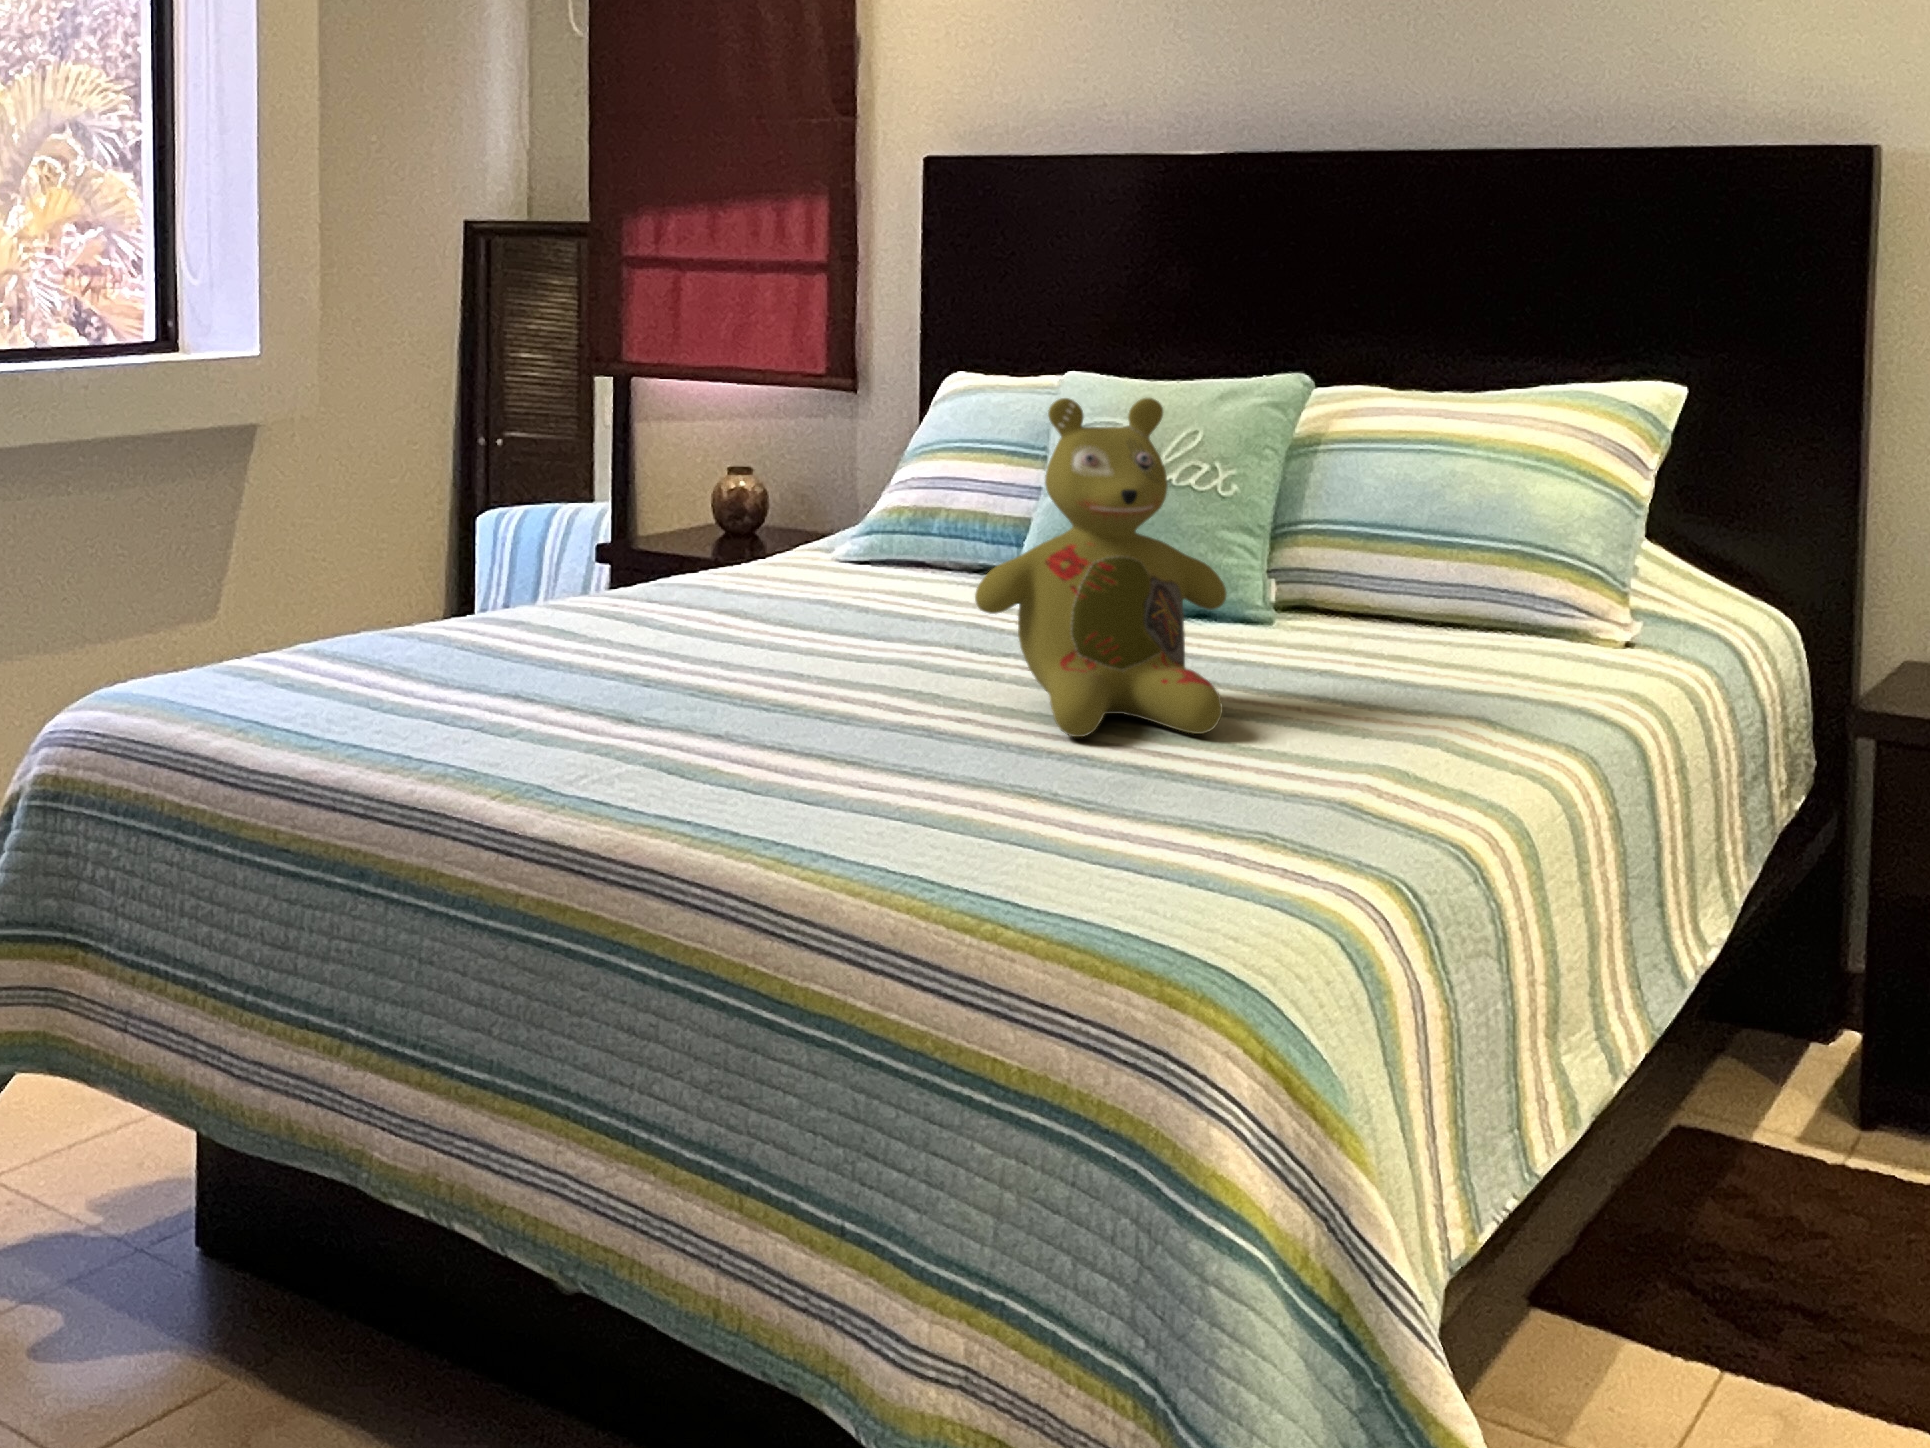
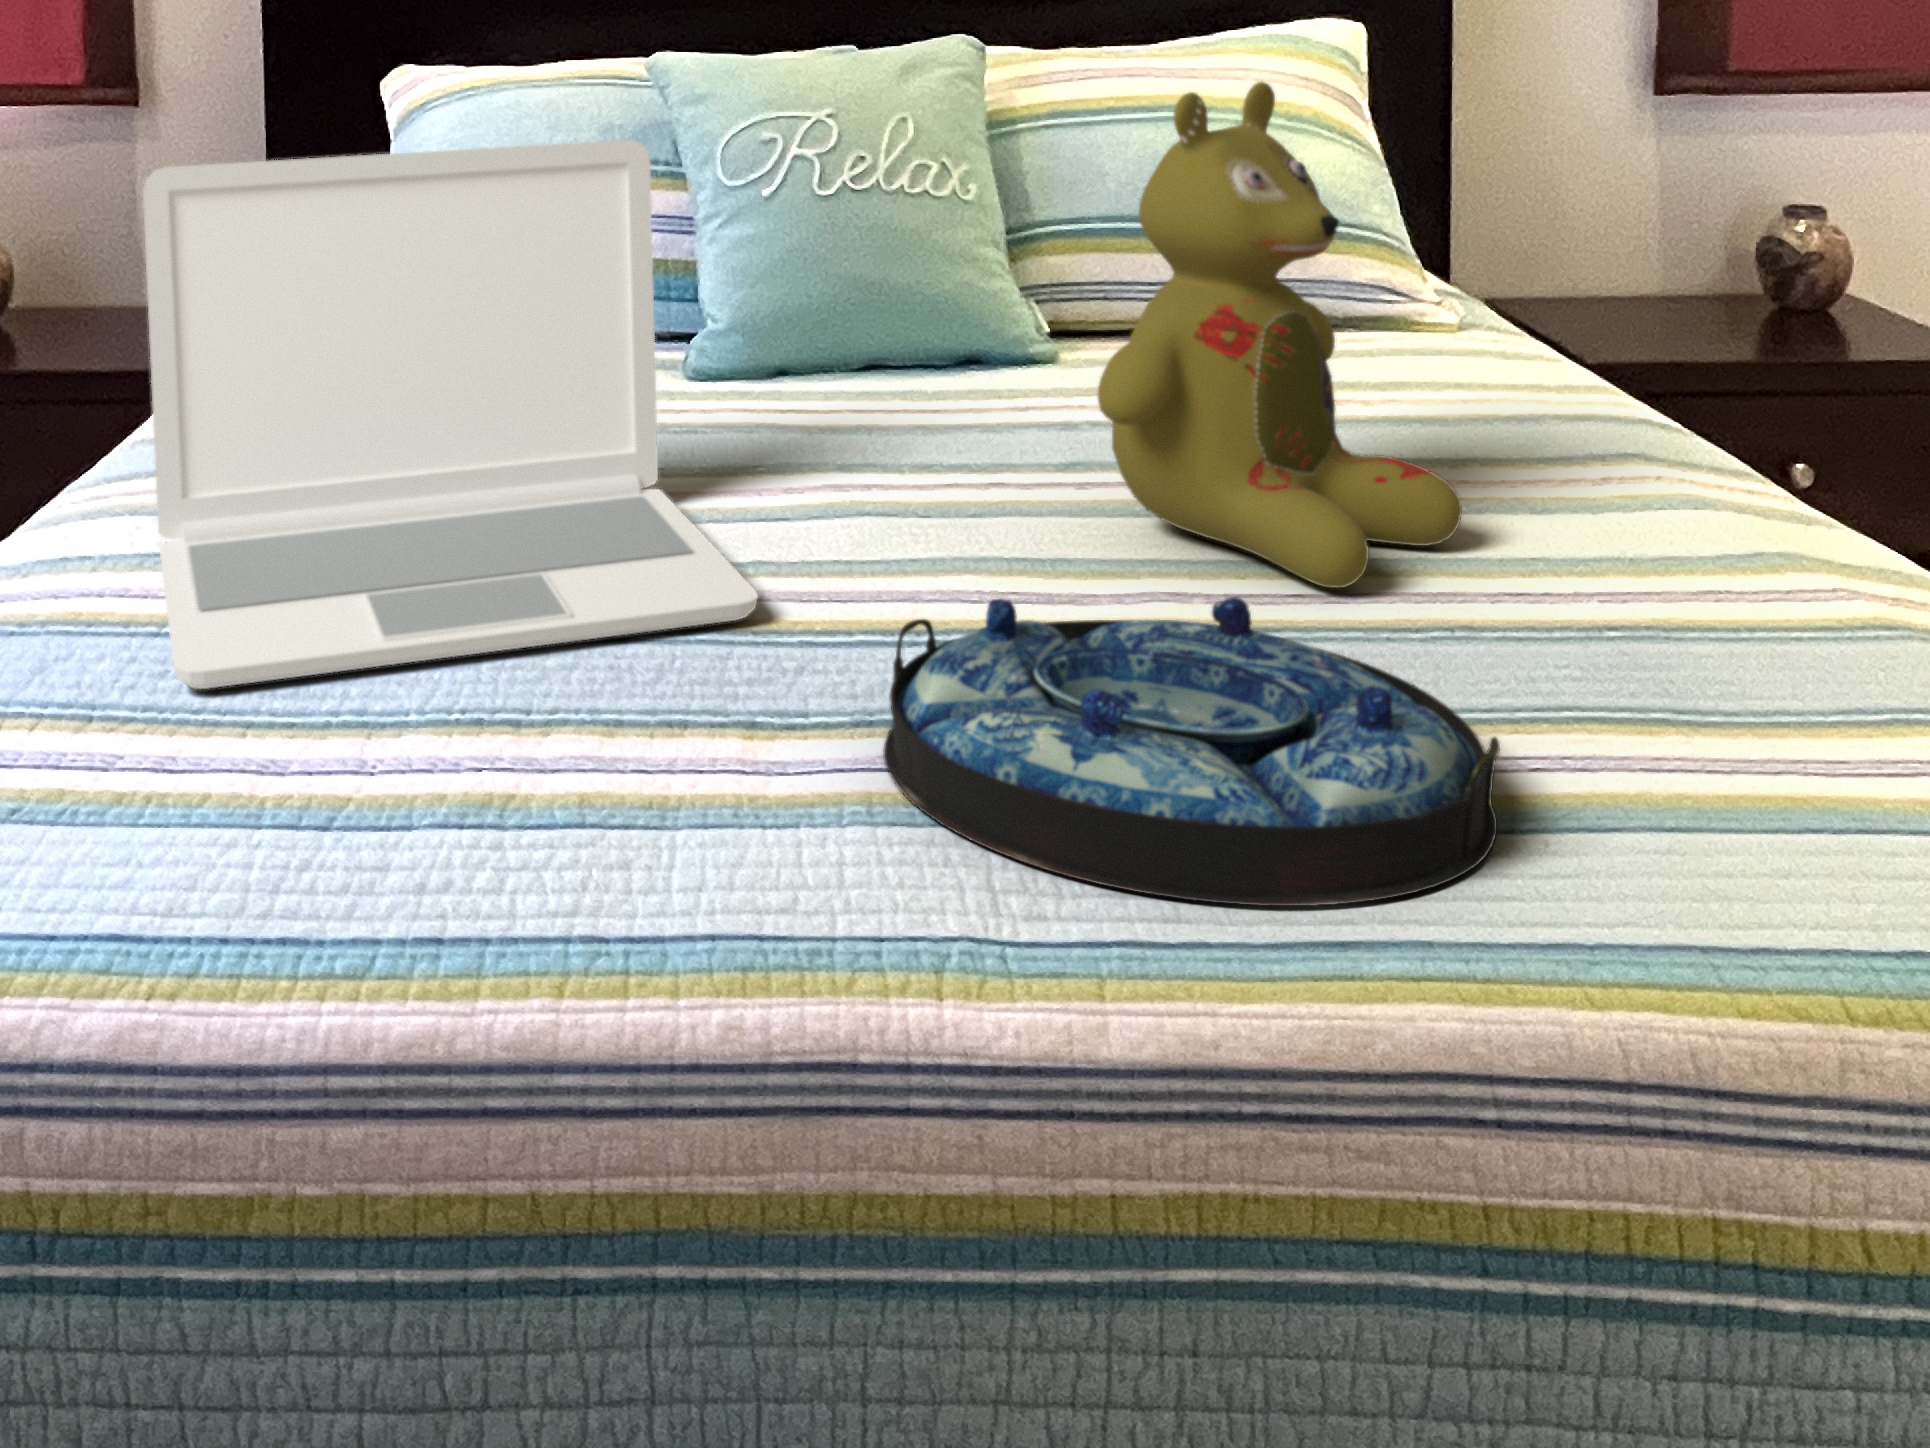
laptop: none [433,396,816,689] -> present [143,140,758,689]
serving tray: none [626,668,927,825] -> present [883,597,1500,906]

